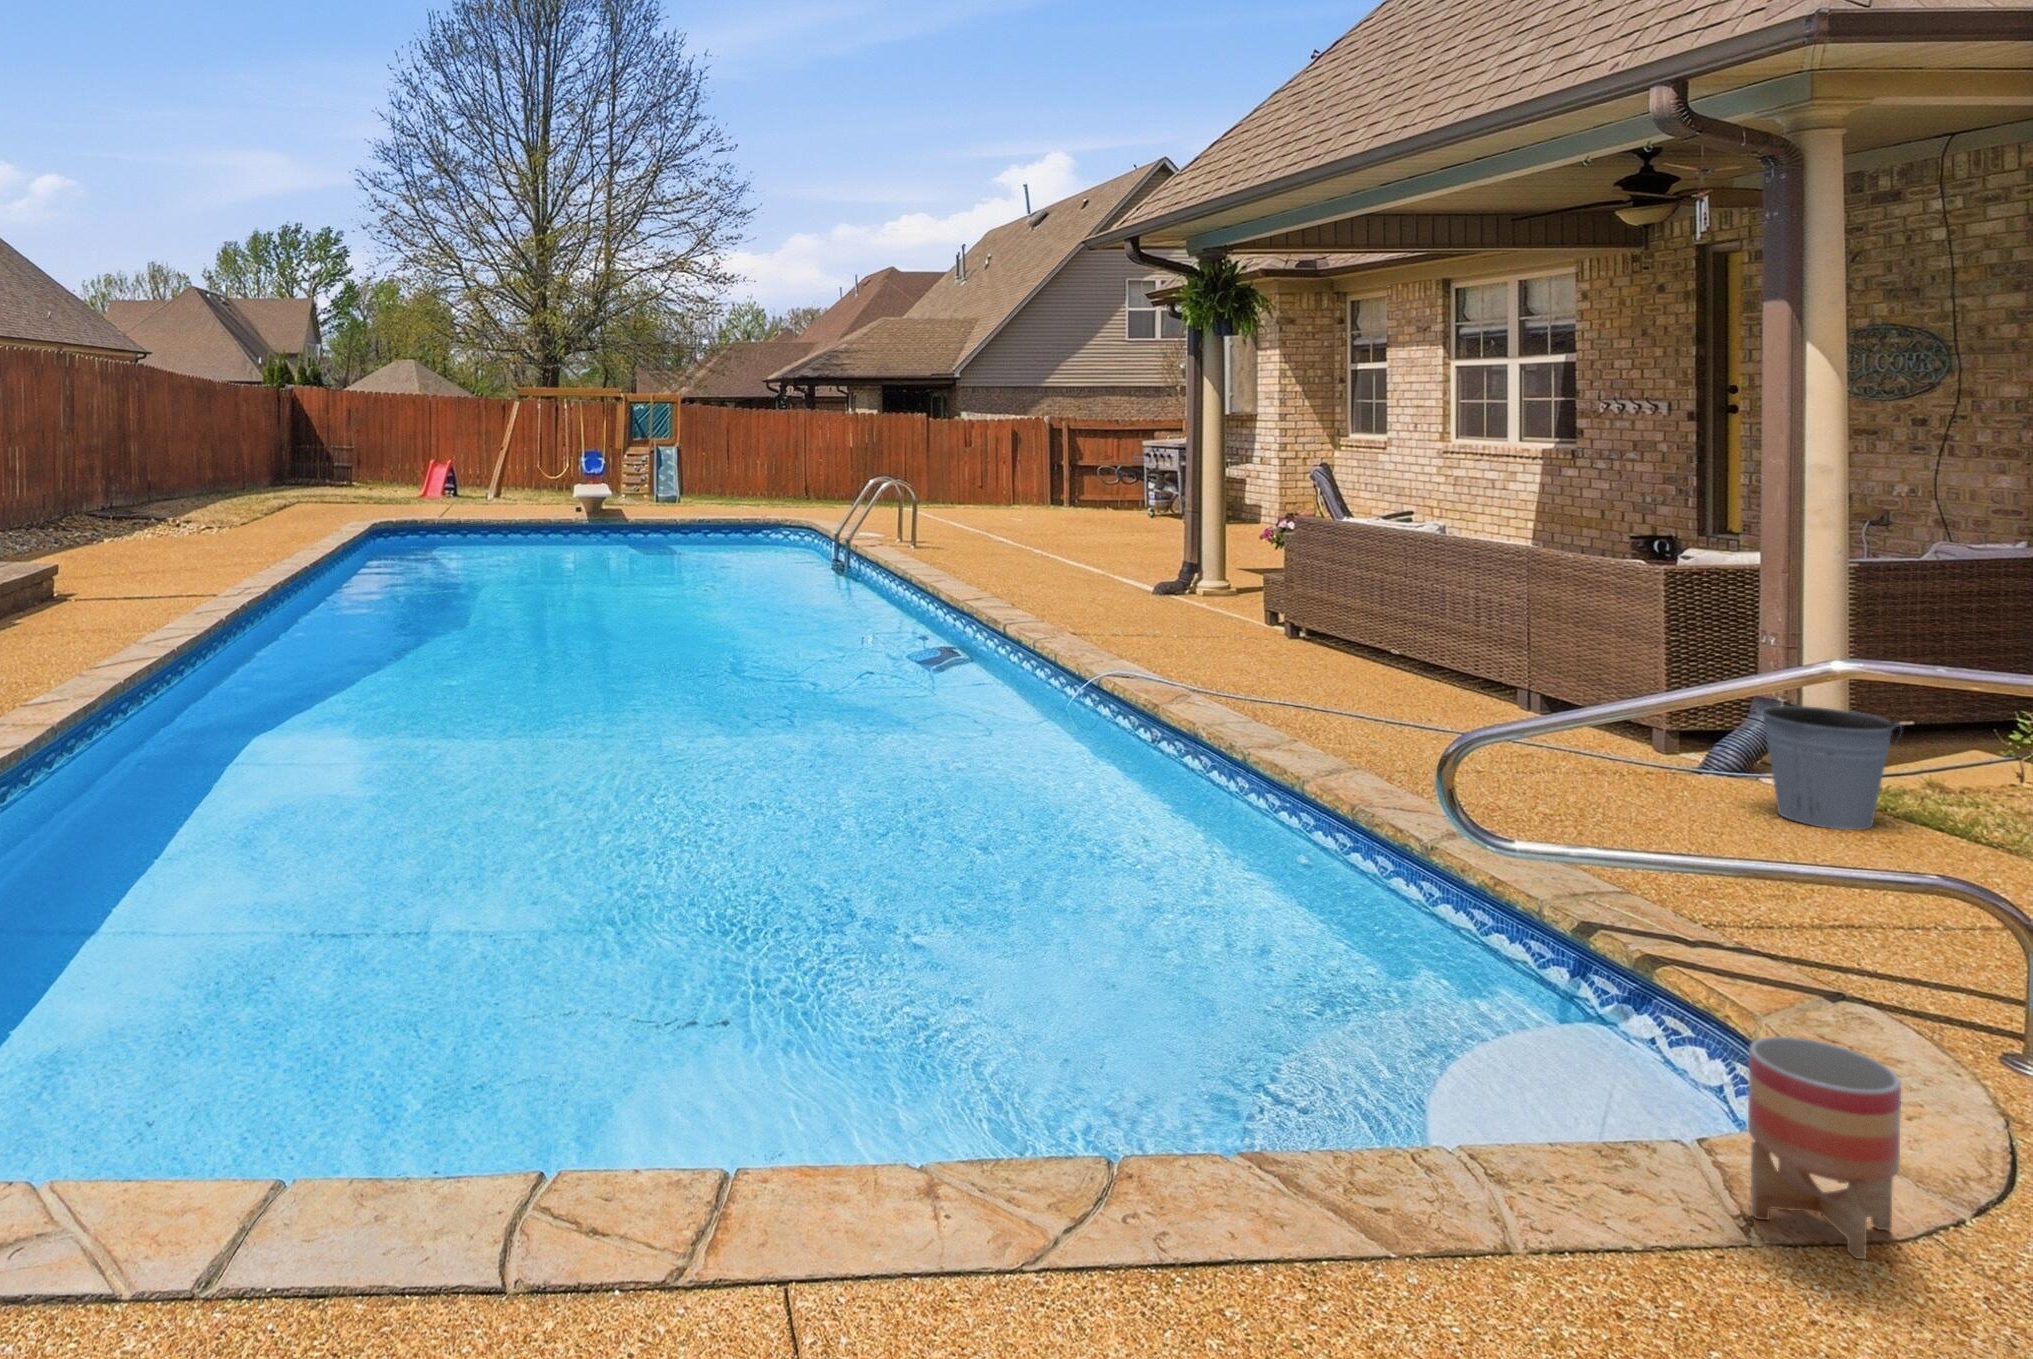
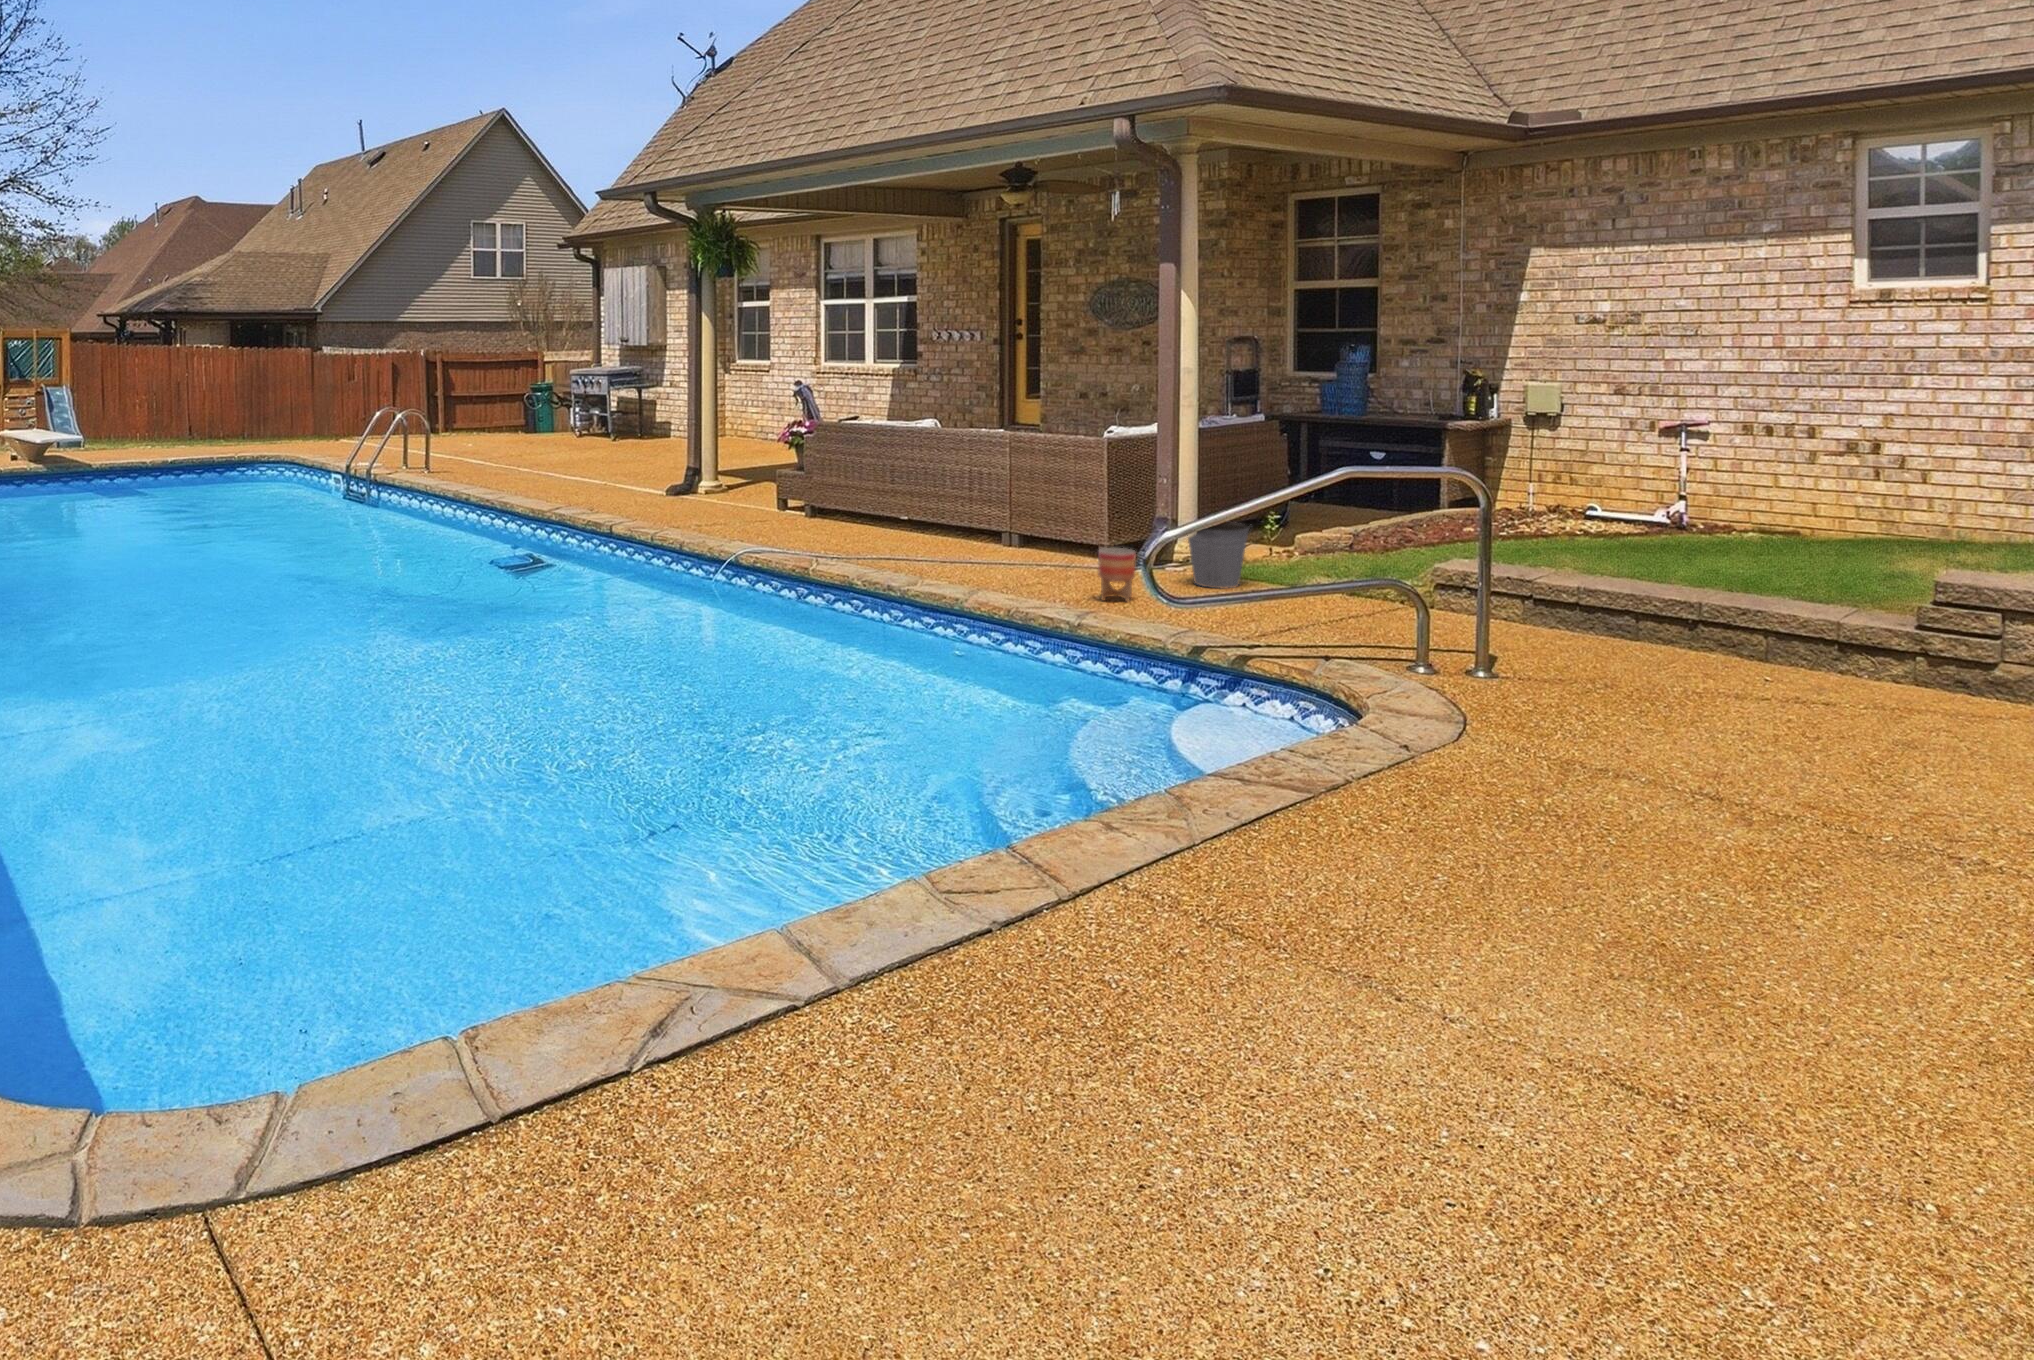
planter: present [1748,1037,1901,1259] -> present [1098,548,1136,602]

